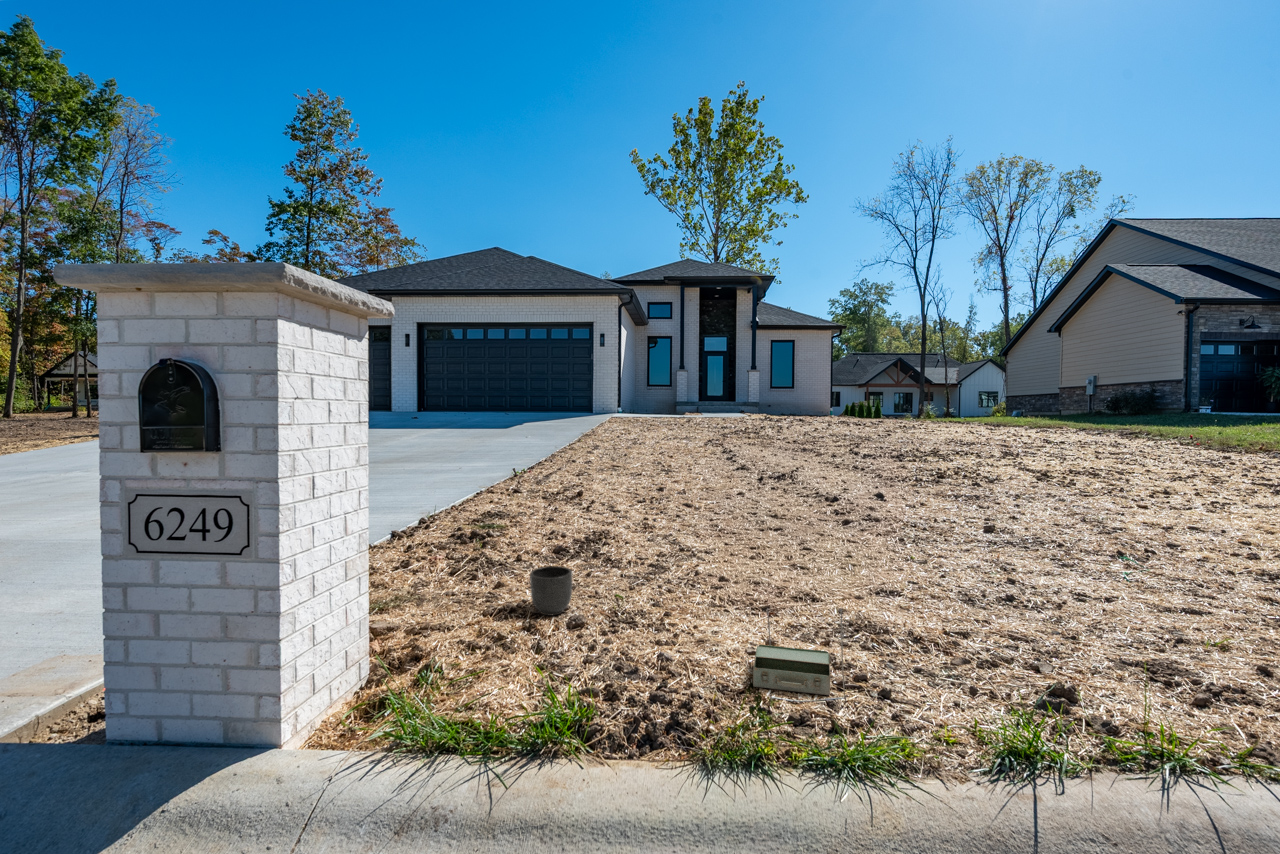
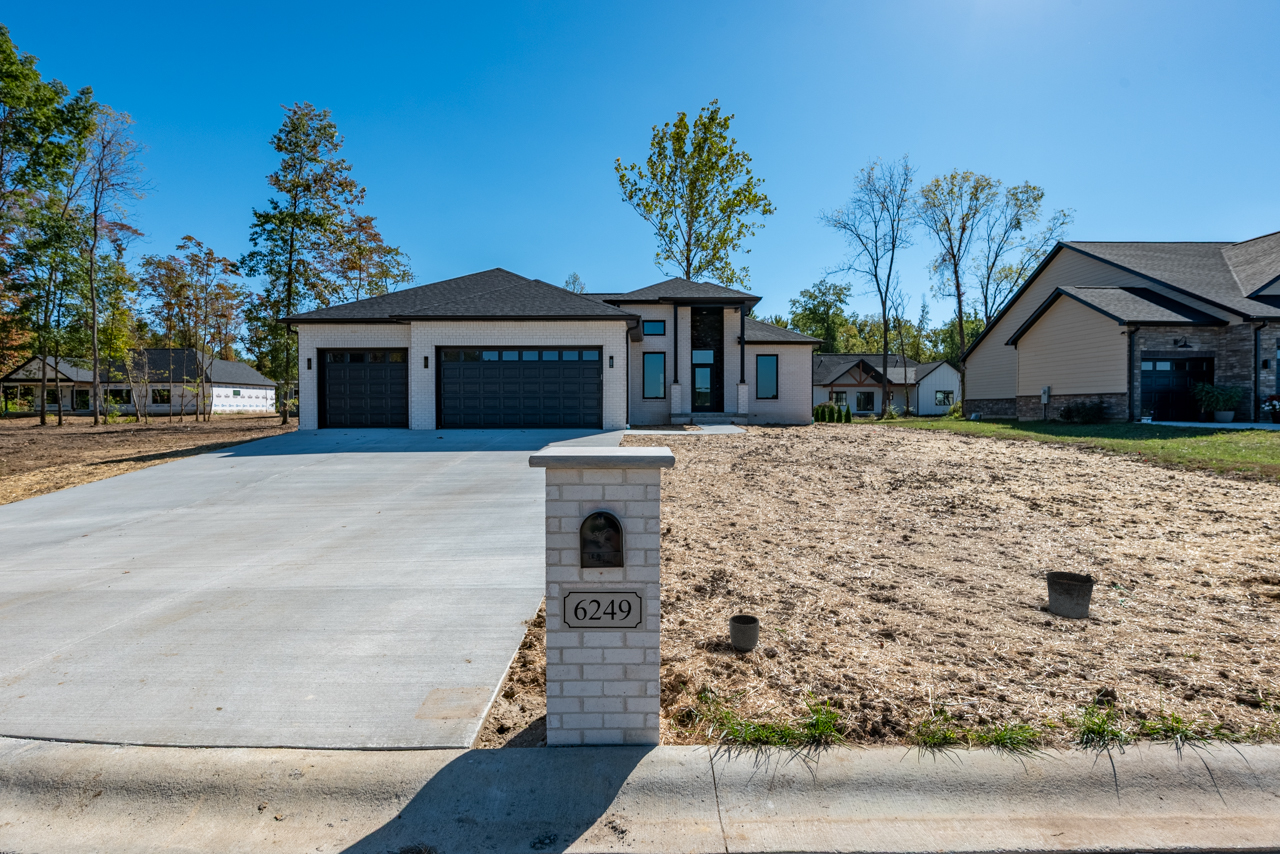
bucket: none [1011,528,1085,591] -> present [1046,571,1098,618]
toolbox: present [753,645,830,695] -> none [911,669,969,701]

